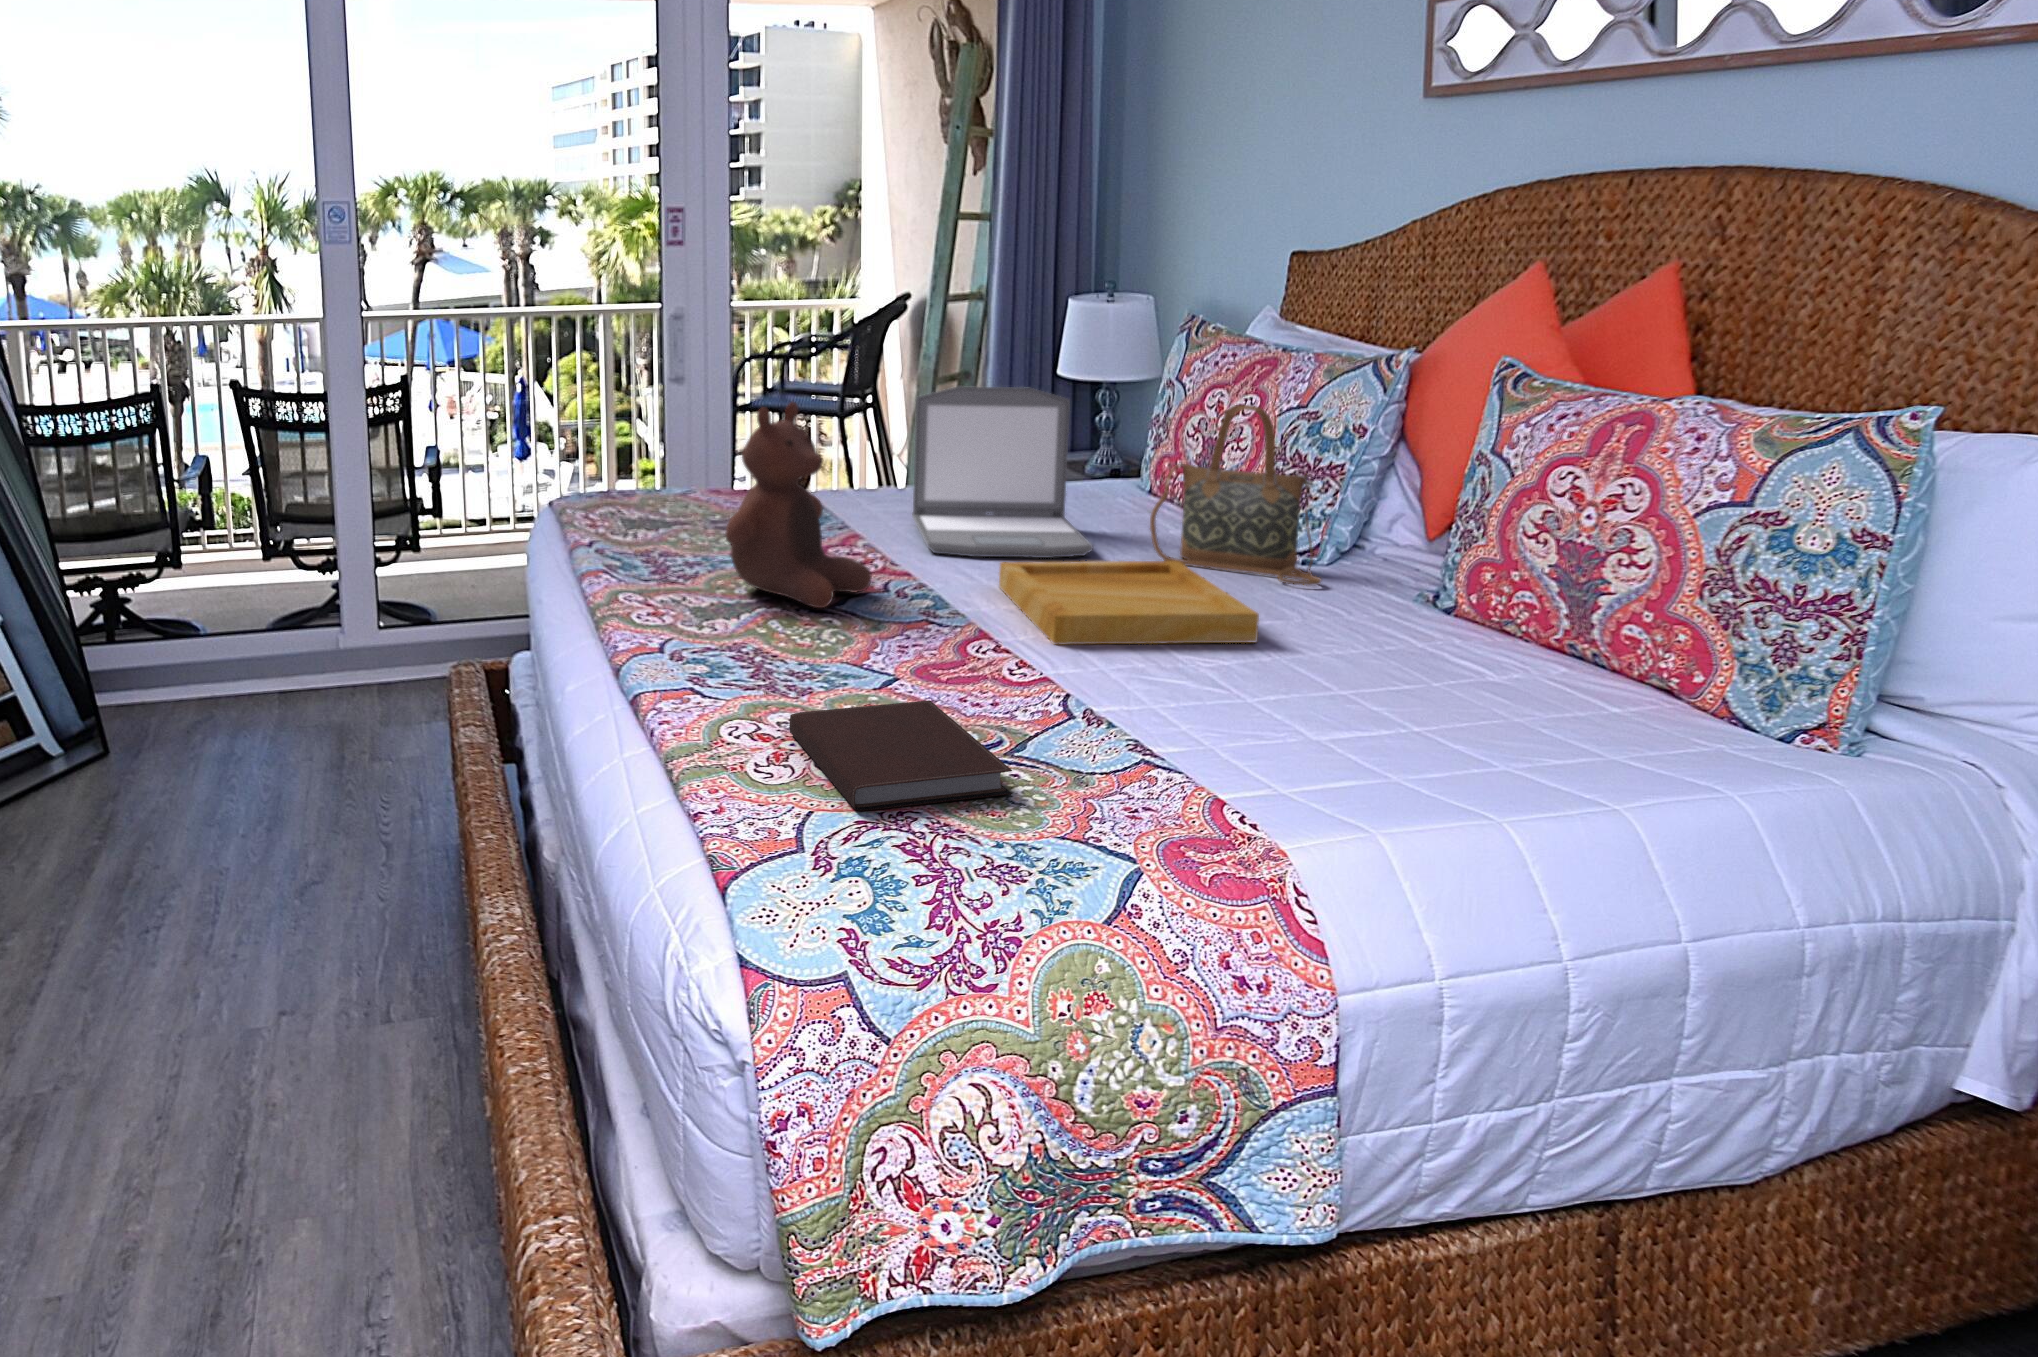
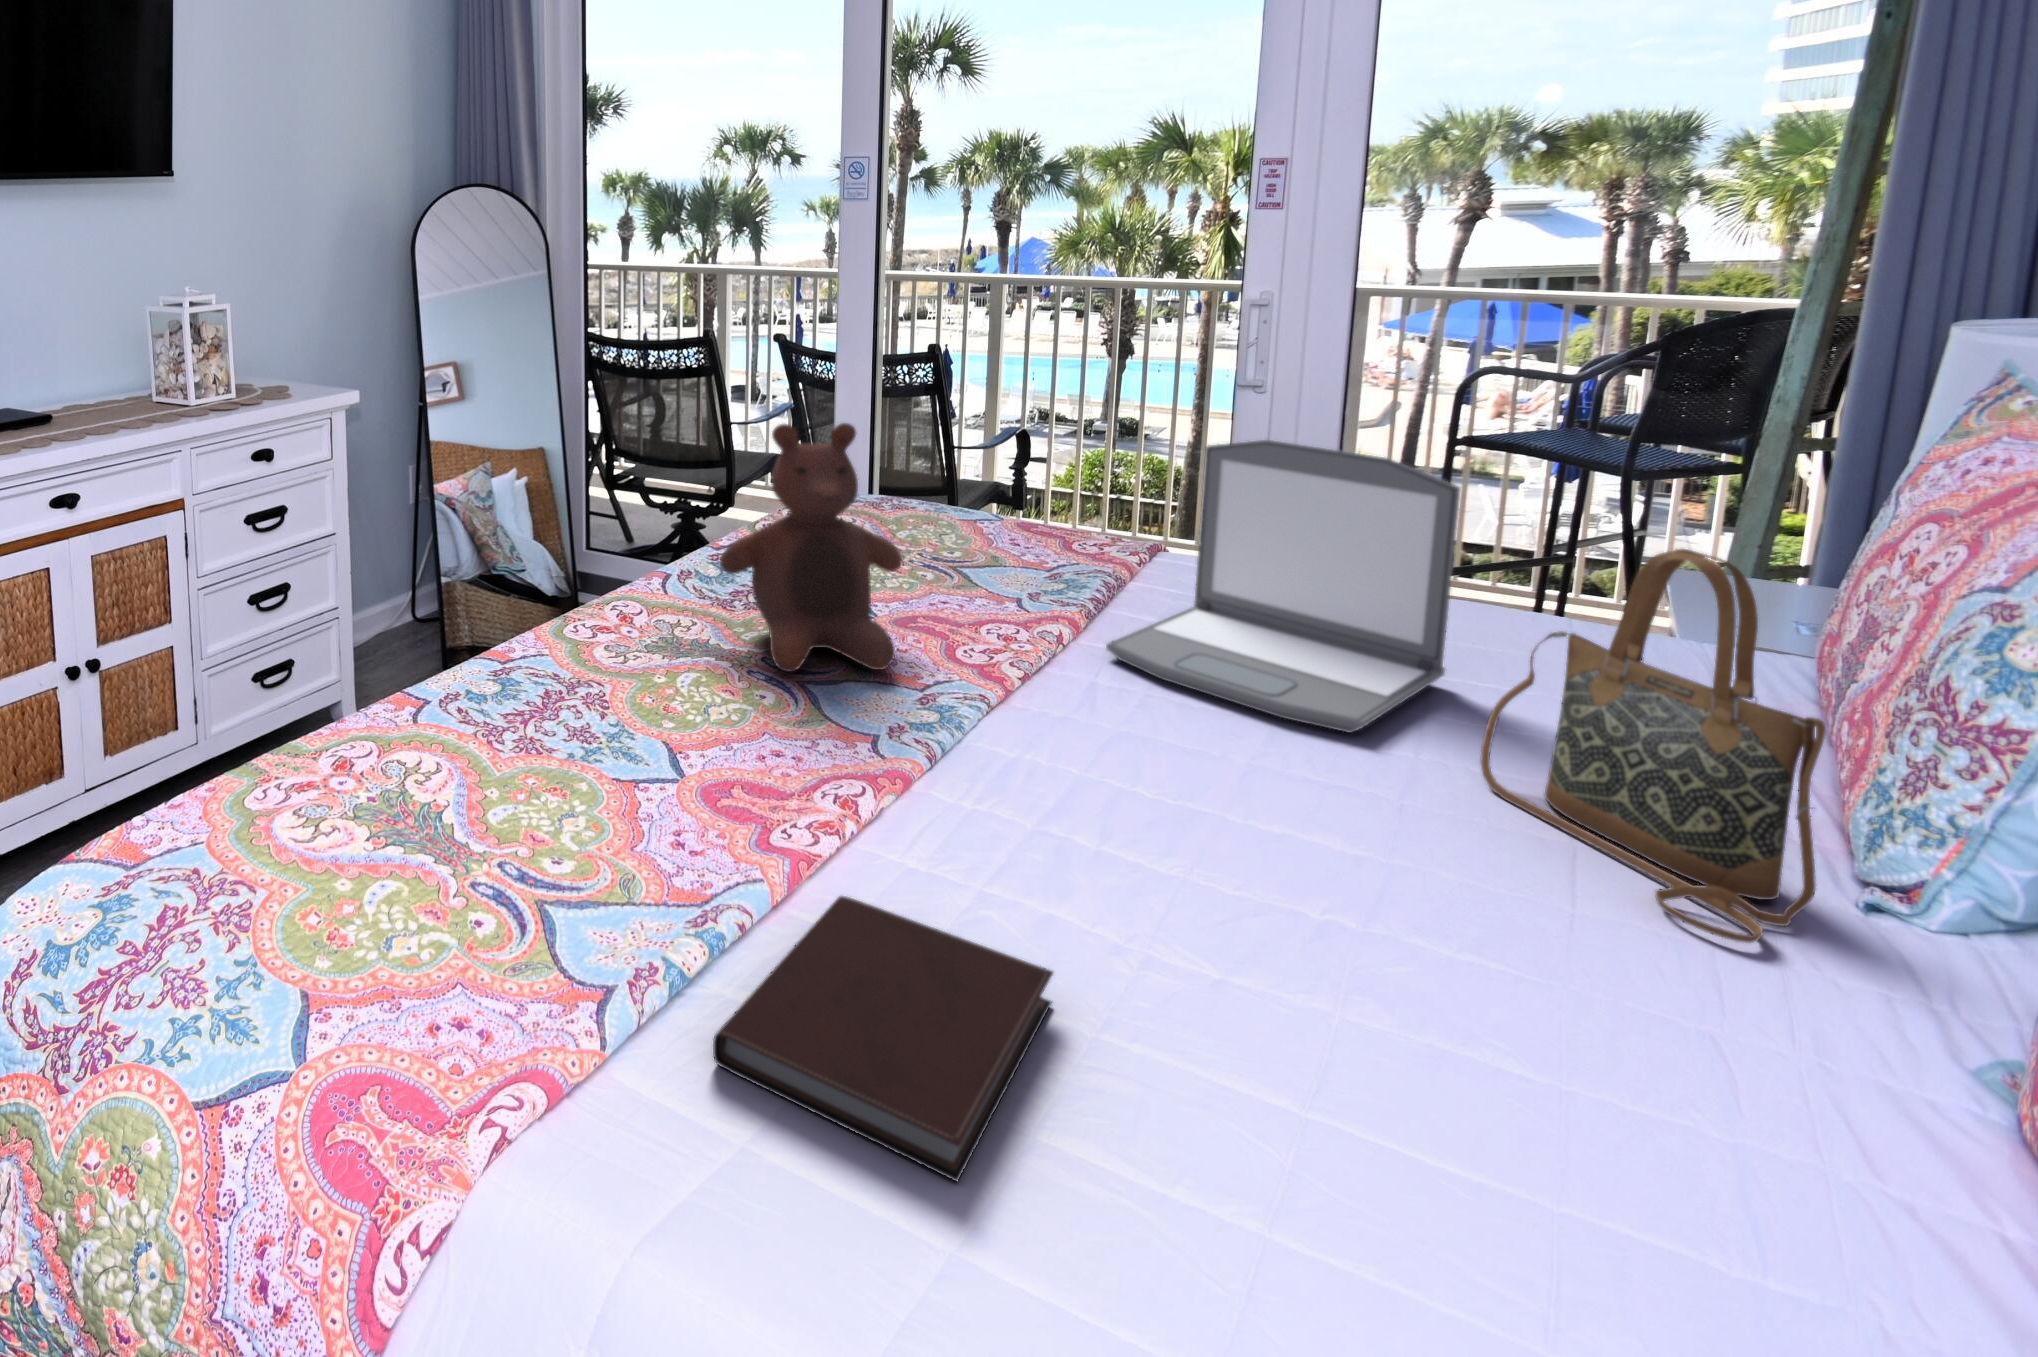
tray: present [999,561,1259,645] -> none [940,690,1392,956]
notebook: present [789,700,1012,811] -> present [713,896,1053,1181]

